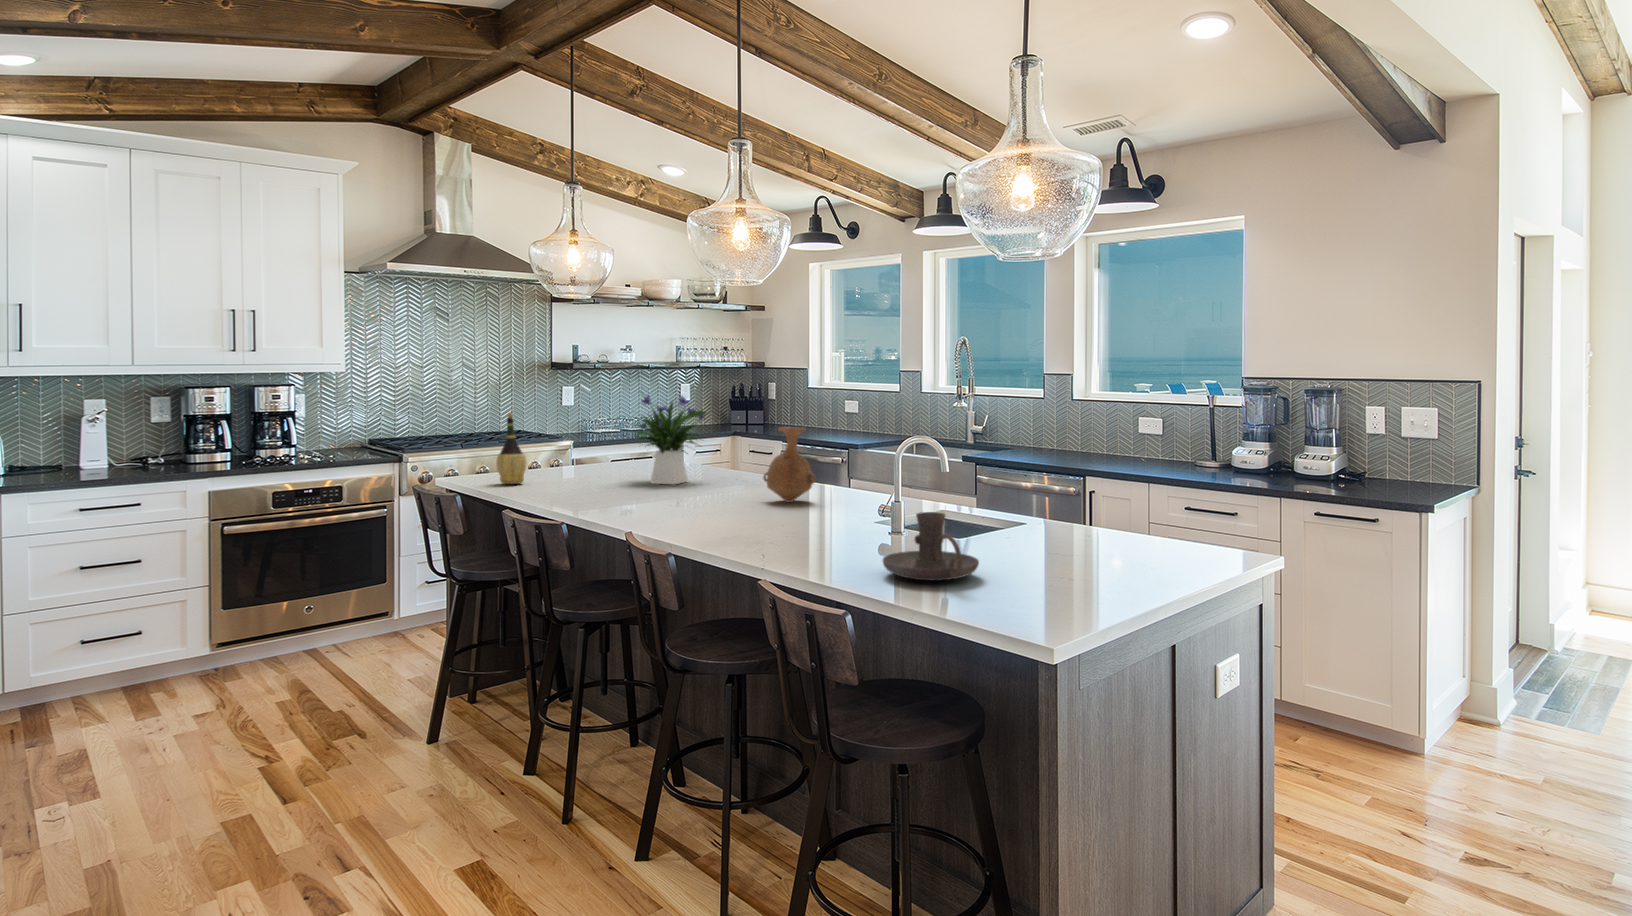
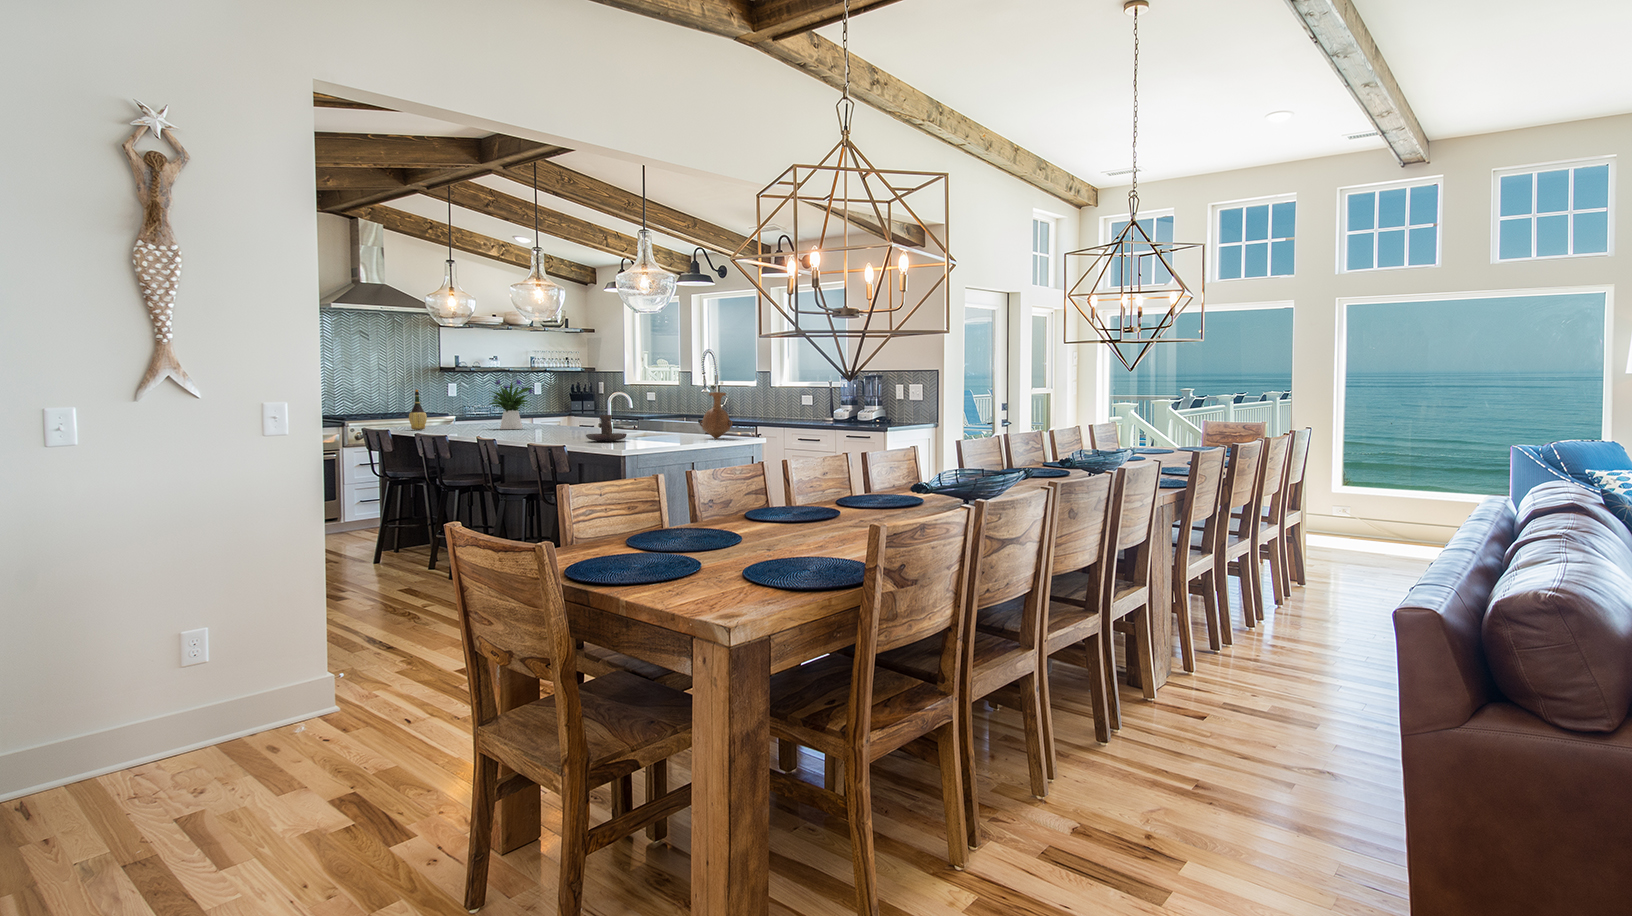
vase: present [764,427,816,502] -> present [700,392,733,438]

